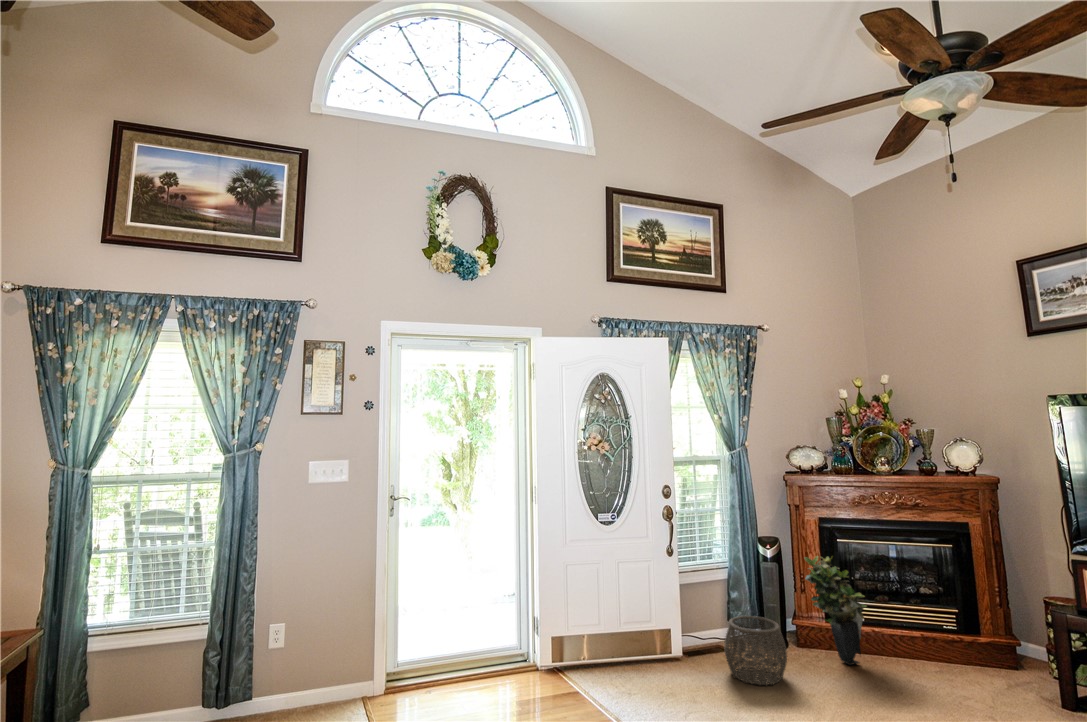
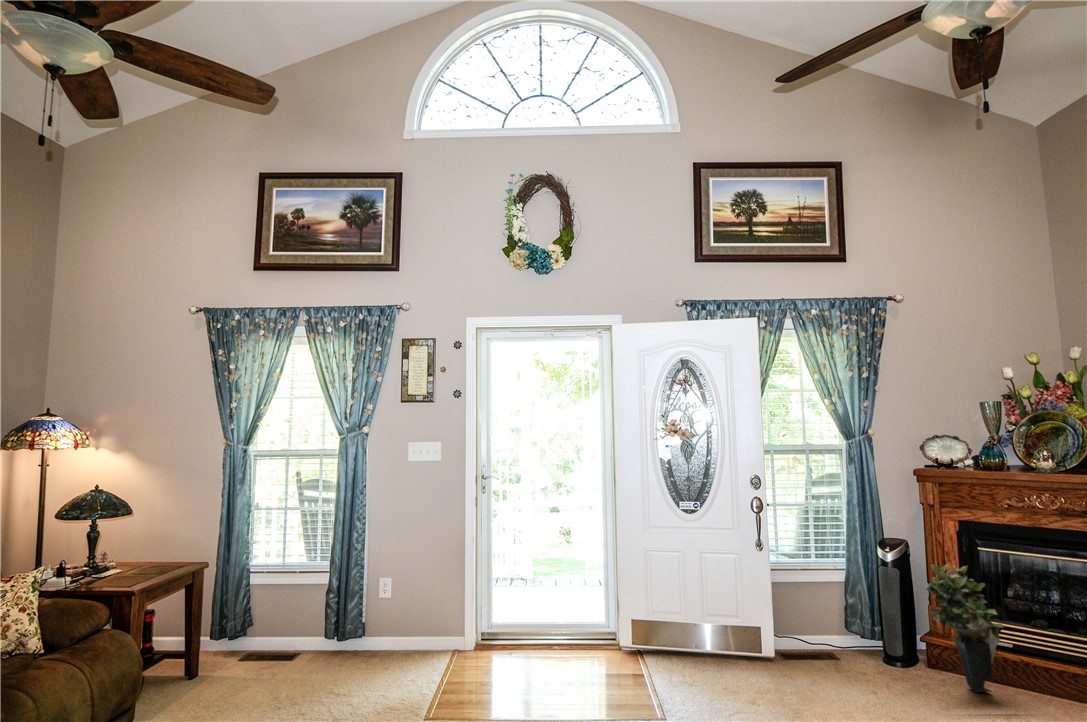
woven basket: present [724,616,787,685] -> none [811,621,883,697]

